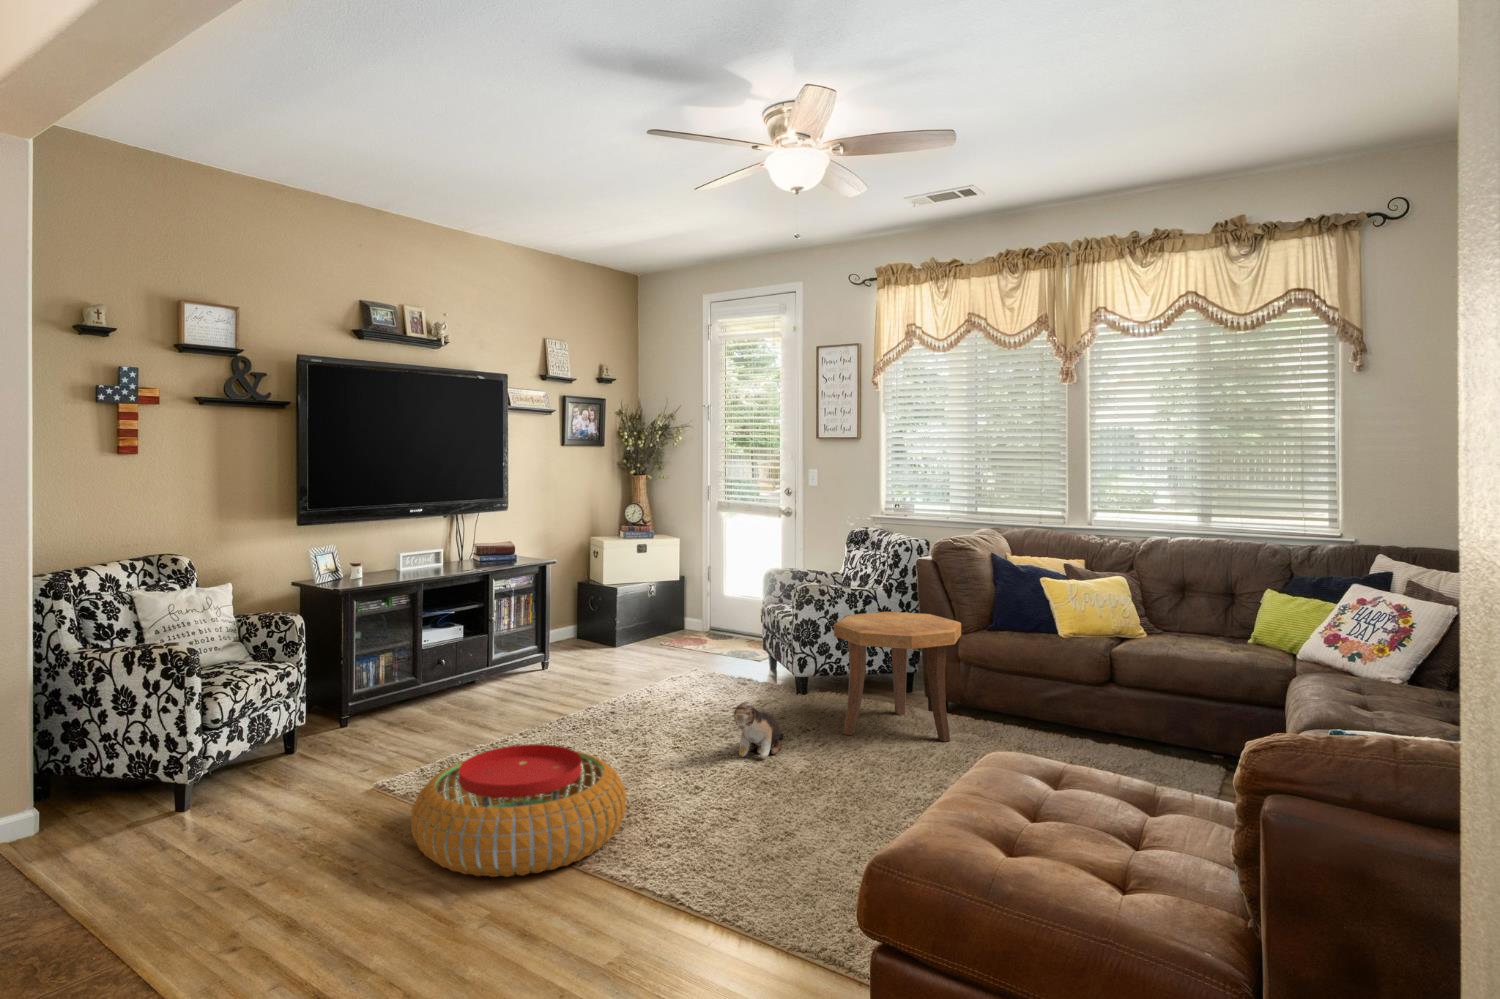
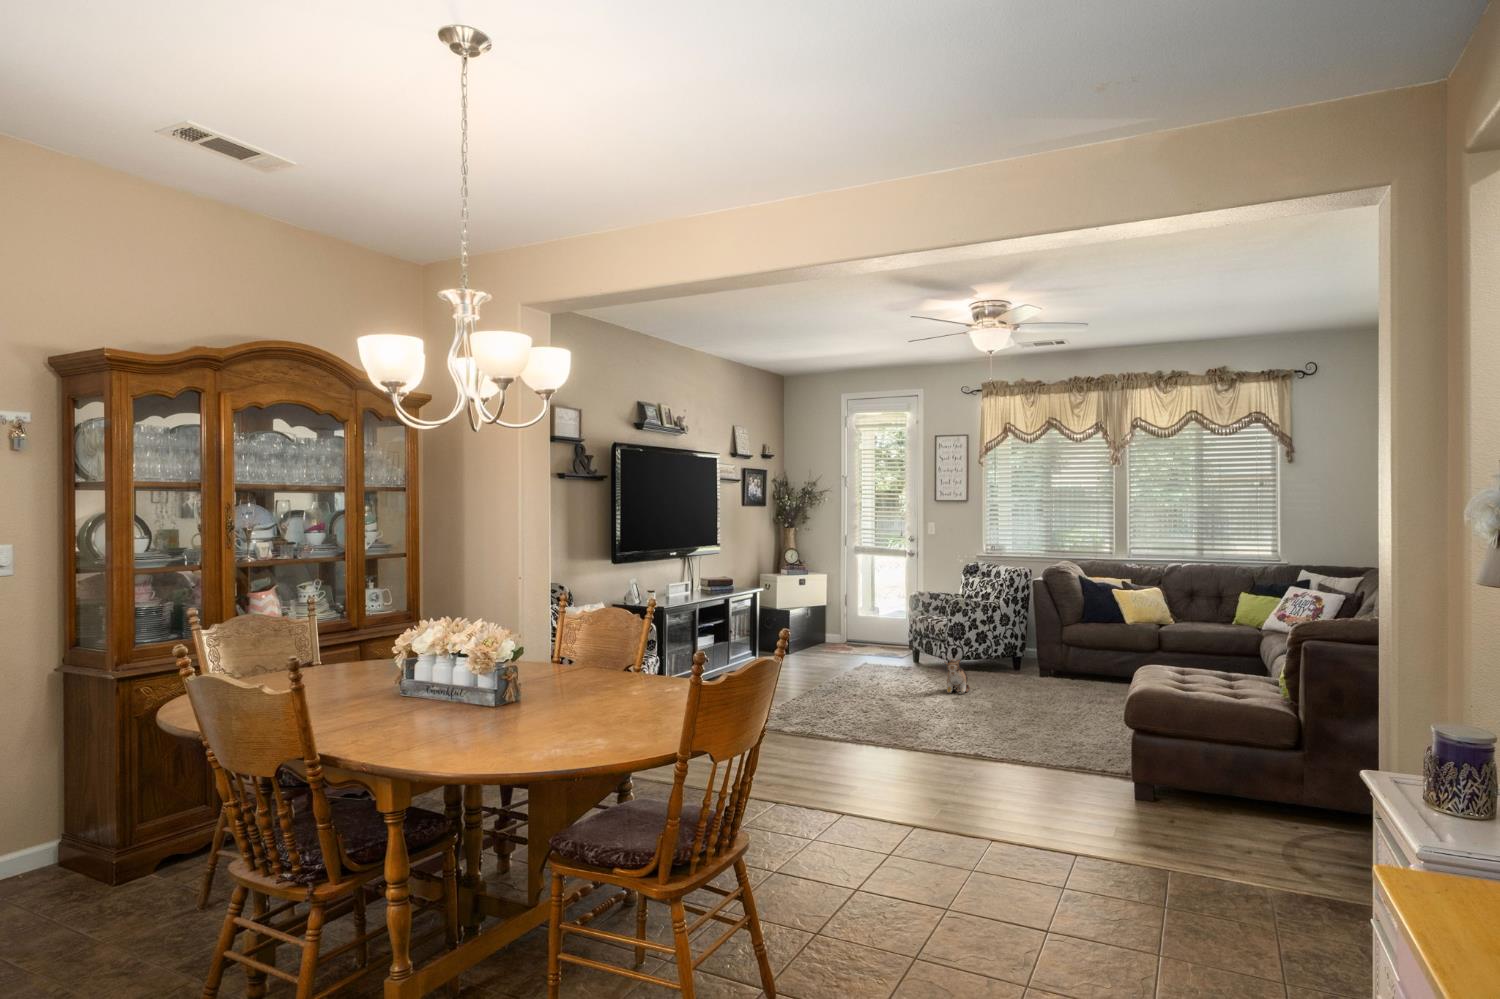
side table: present [834,612,961,741] -> none [990,613,1067,687]
pouf: present [411,744,626,877] -> none [815,672,925,725]

